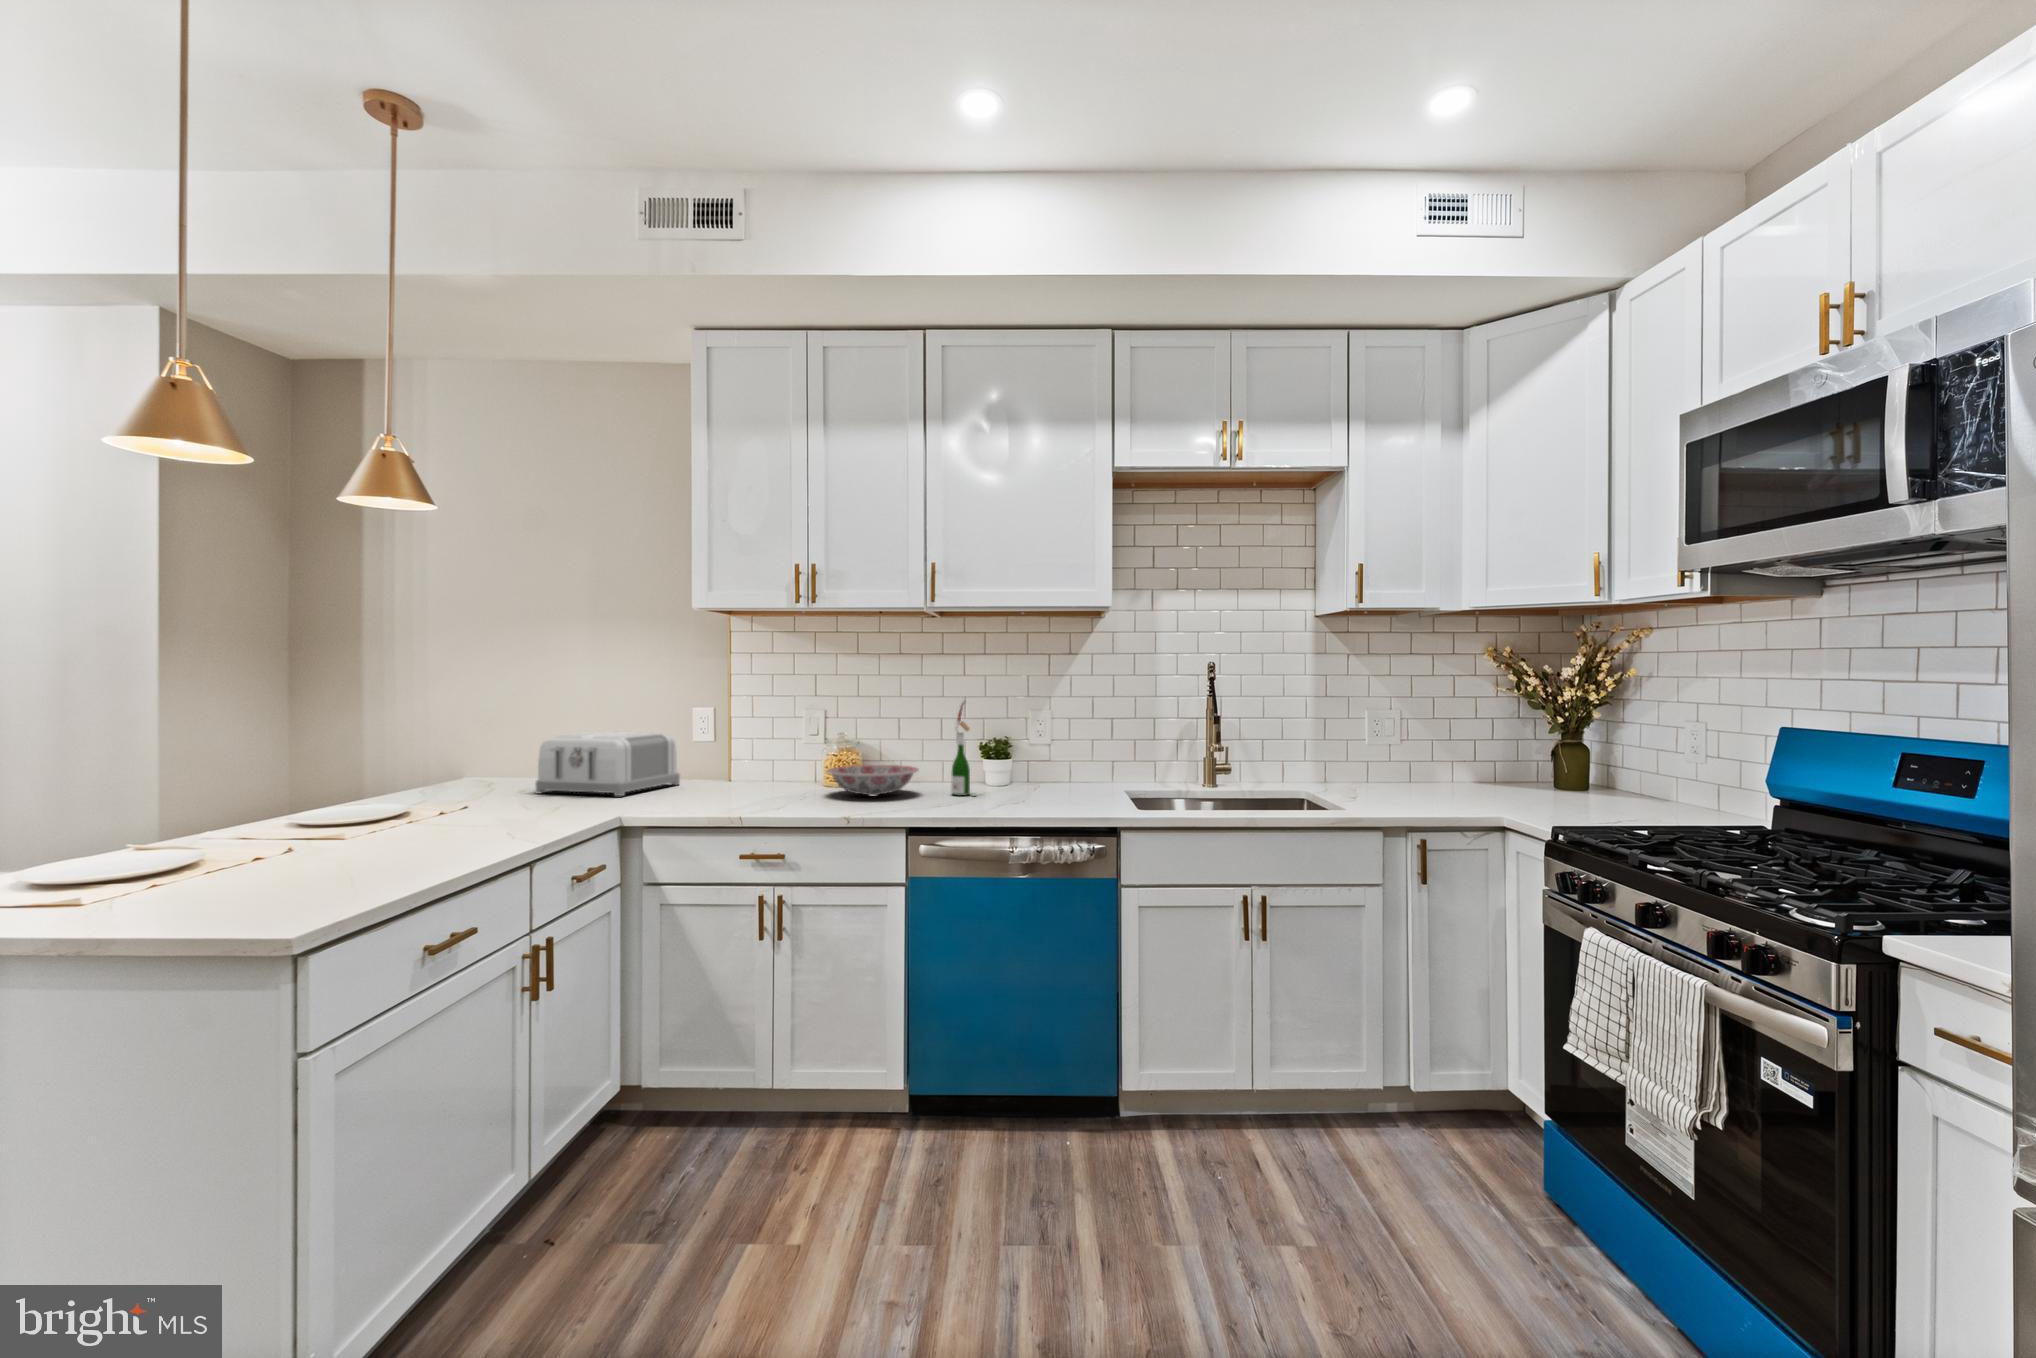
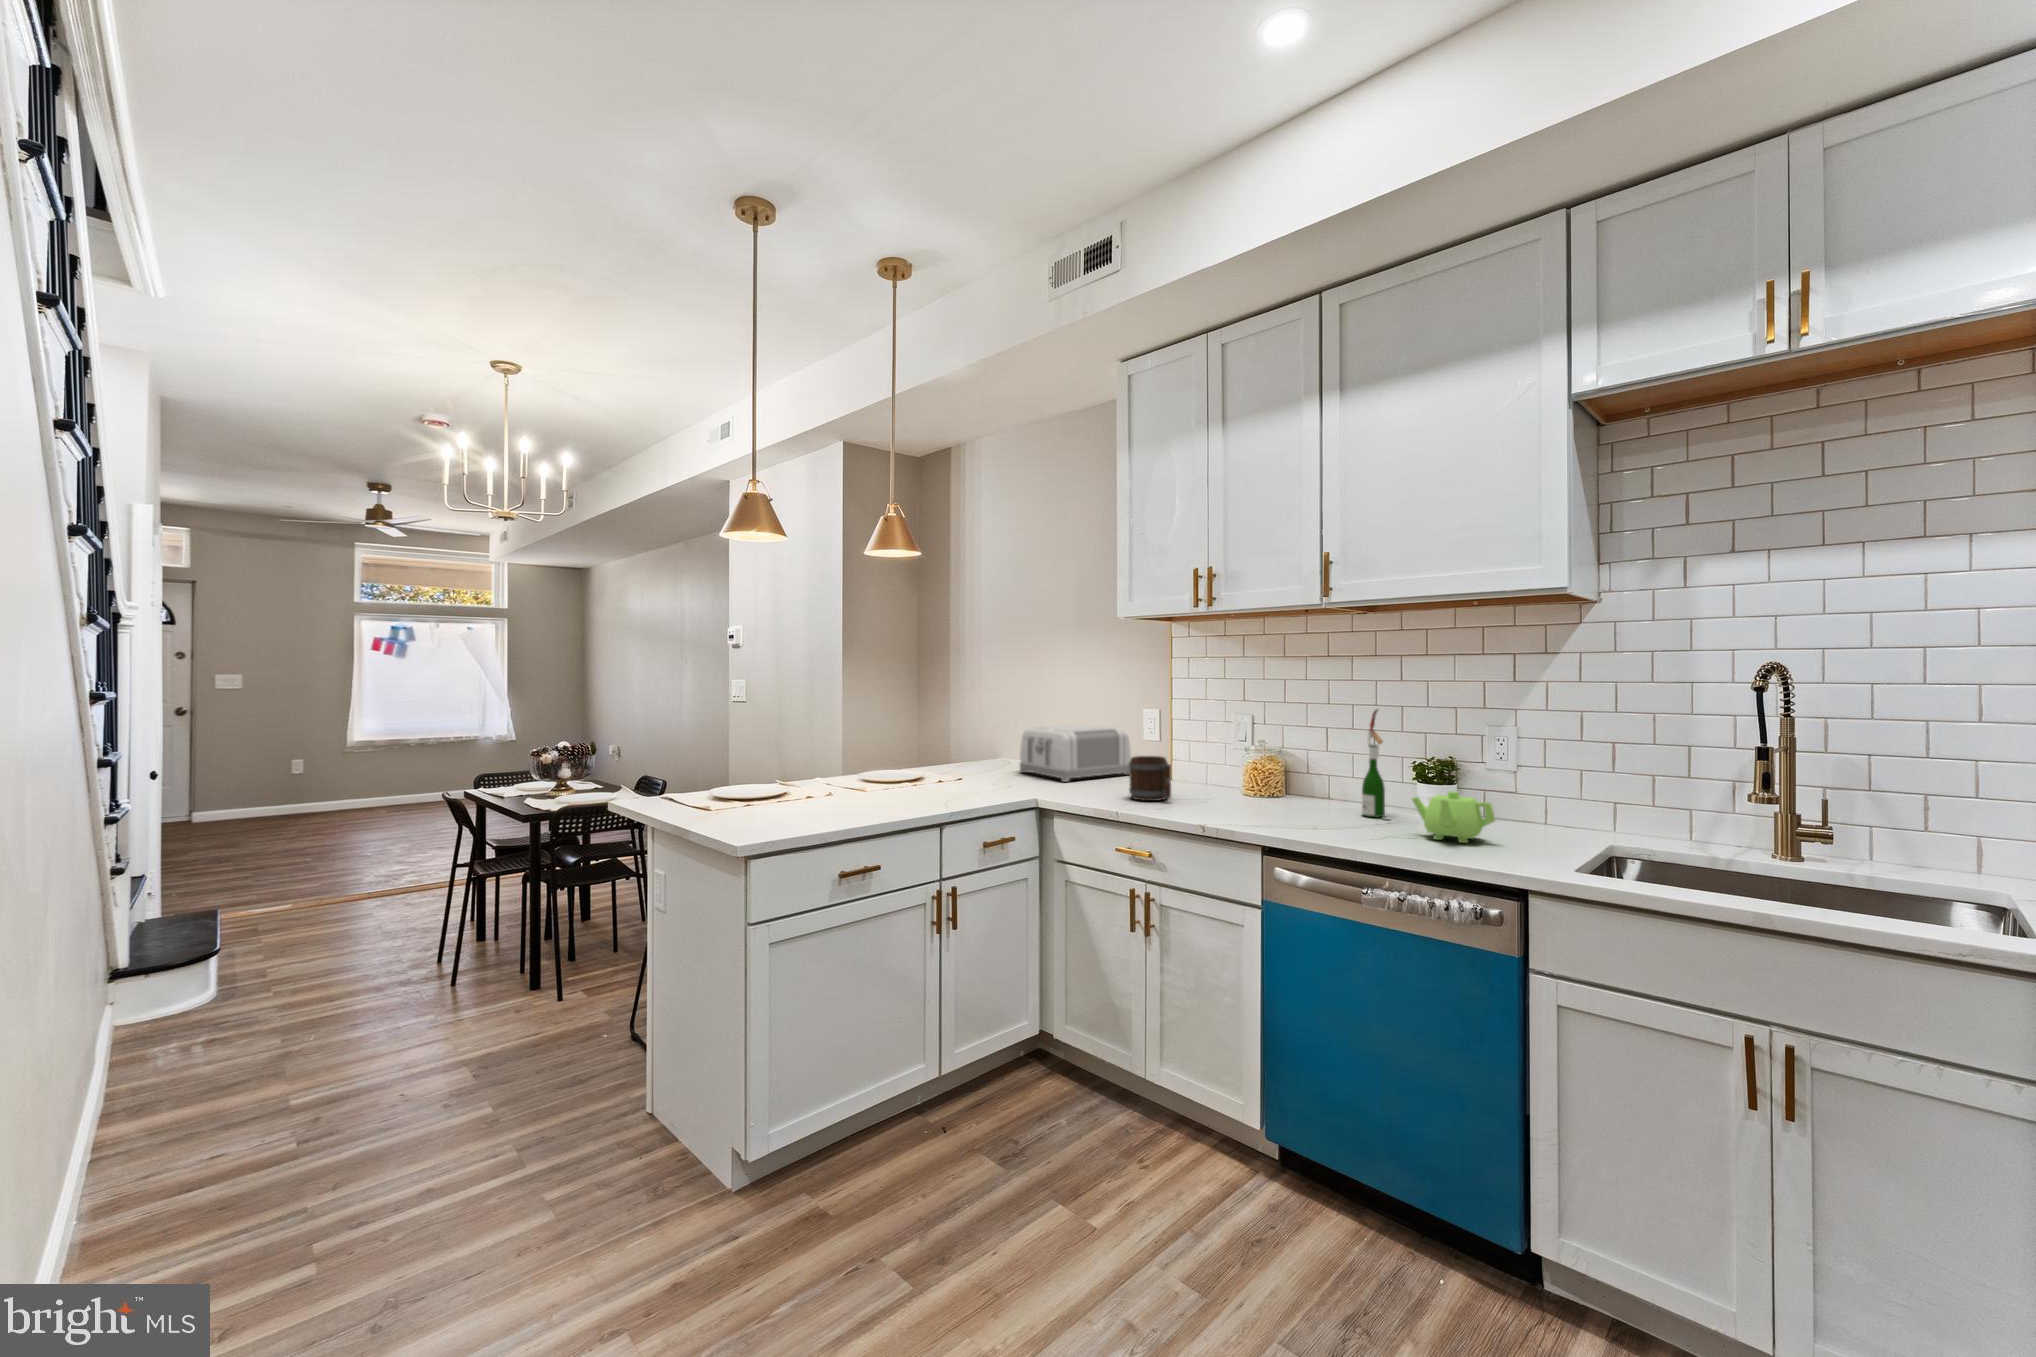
mug: none [726,757,778,804] -> present [1129,756,1171,801]
teapot: none [1009,764,1069,804] -> present [1412,791,1495,843]
ceramic bowl: present [827,765,918,795] -> none [1227,772,1329,805]

